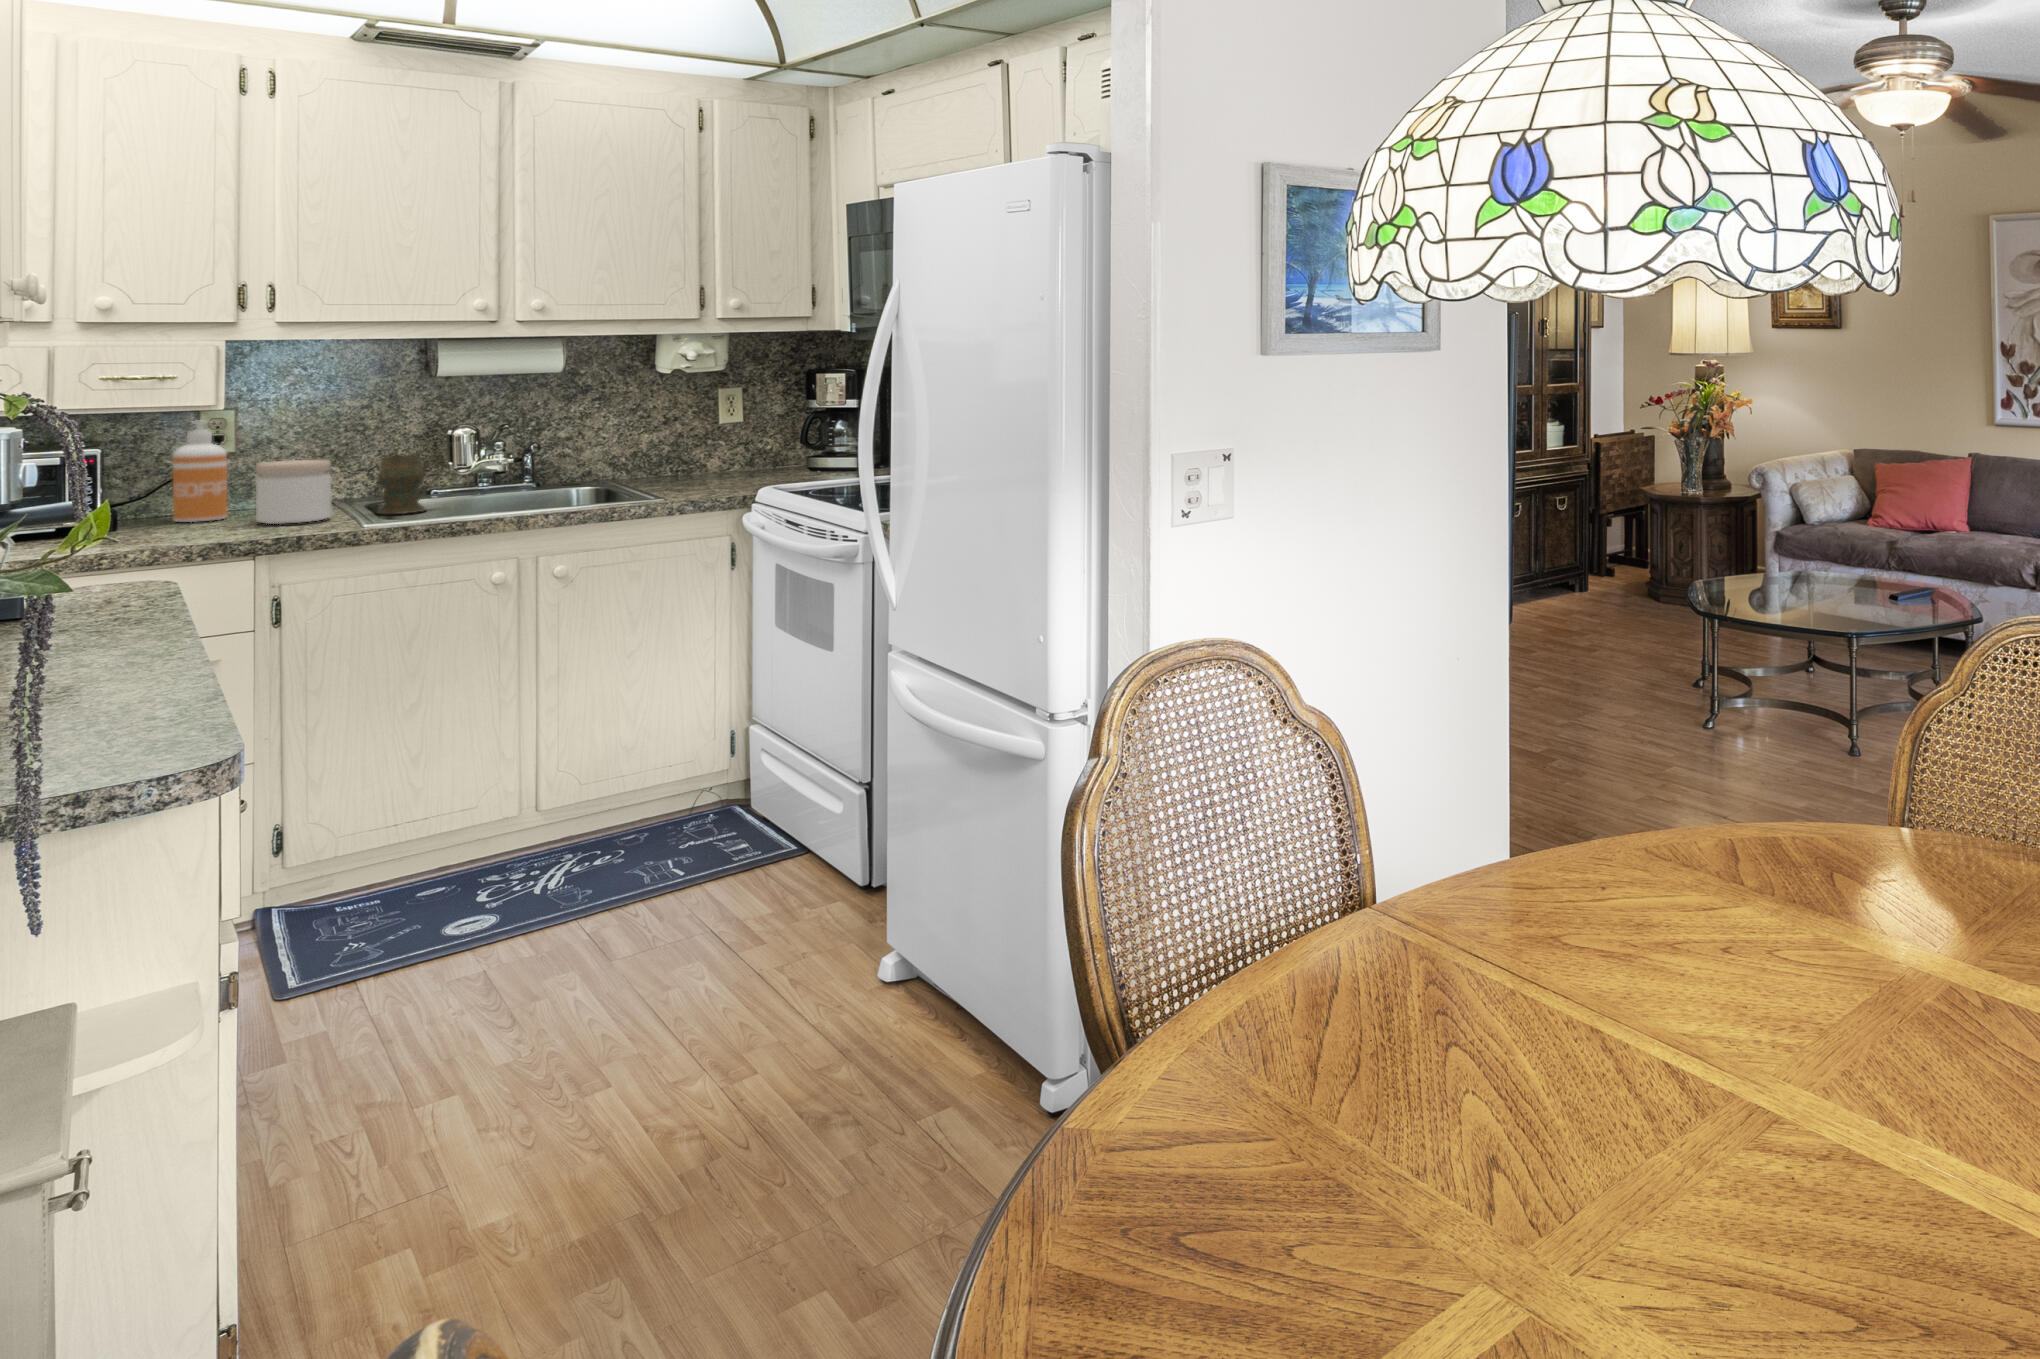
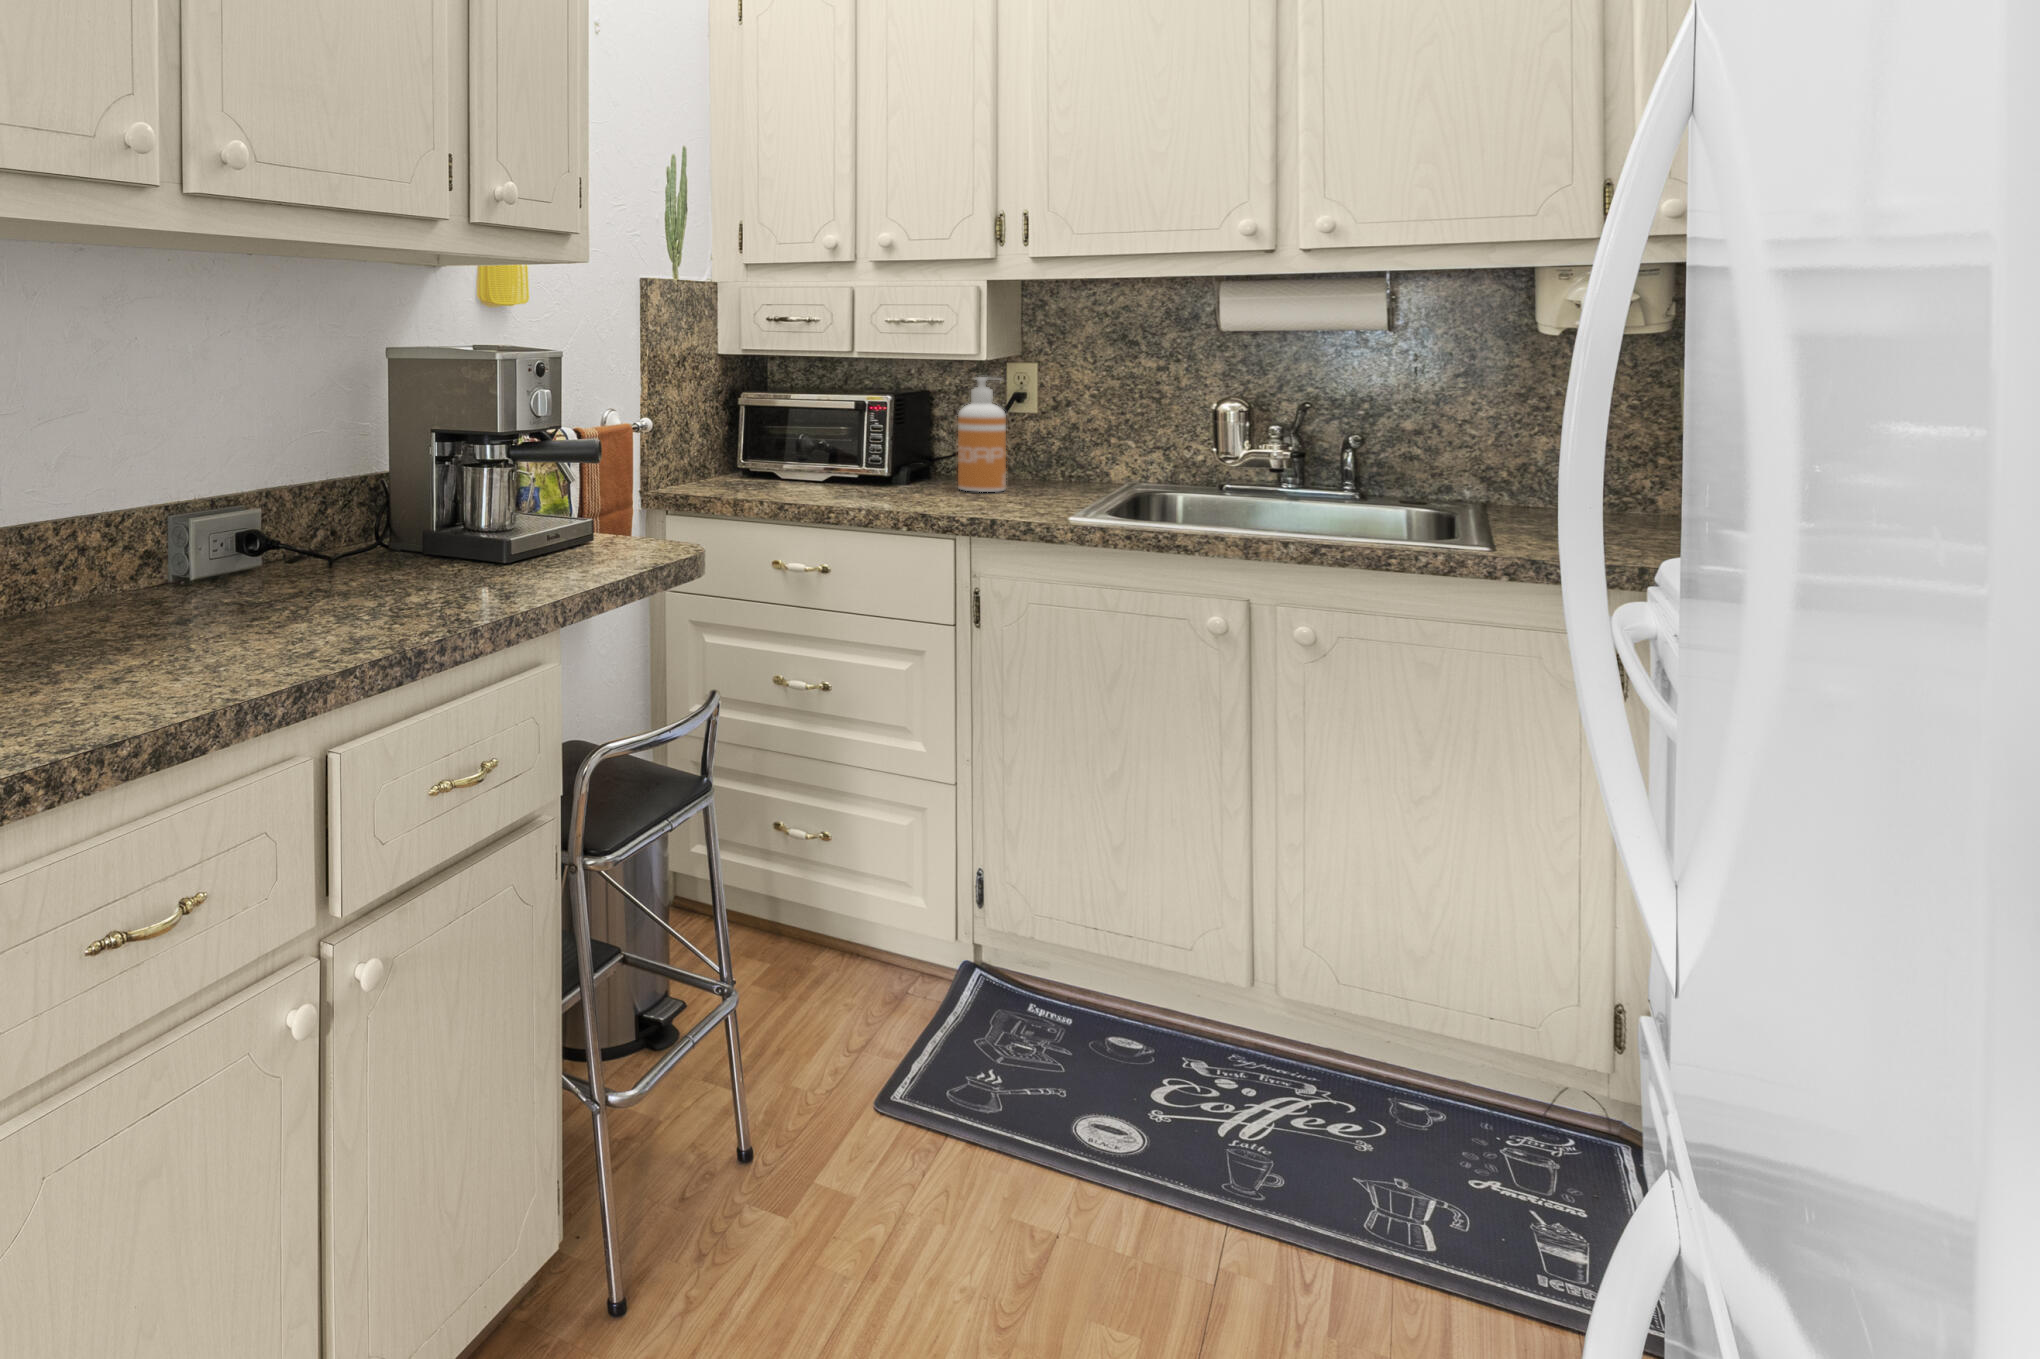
mug: present [378,454,445,514] -> none [1129,431,1211,511]
jar: present [256,460,332,524] -> none [1007,429,1080,506]

